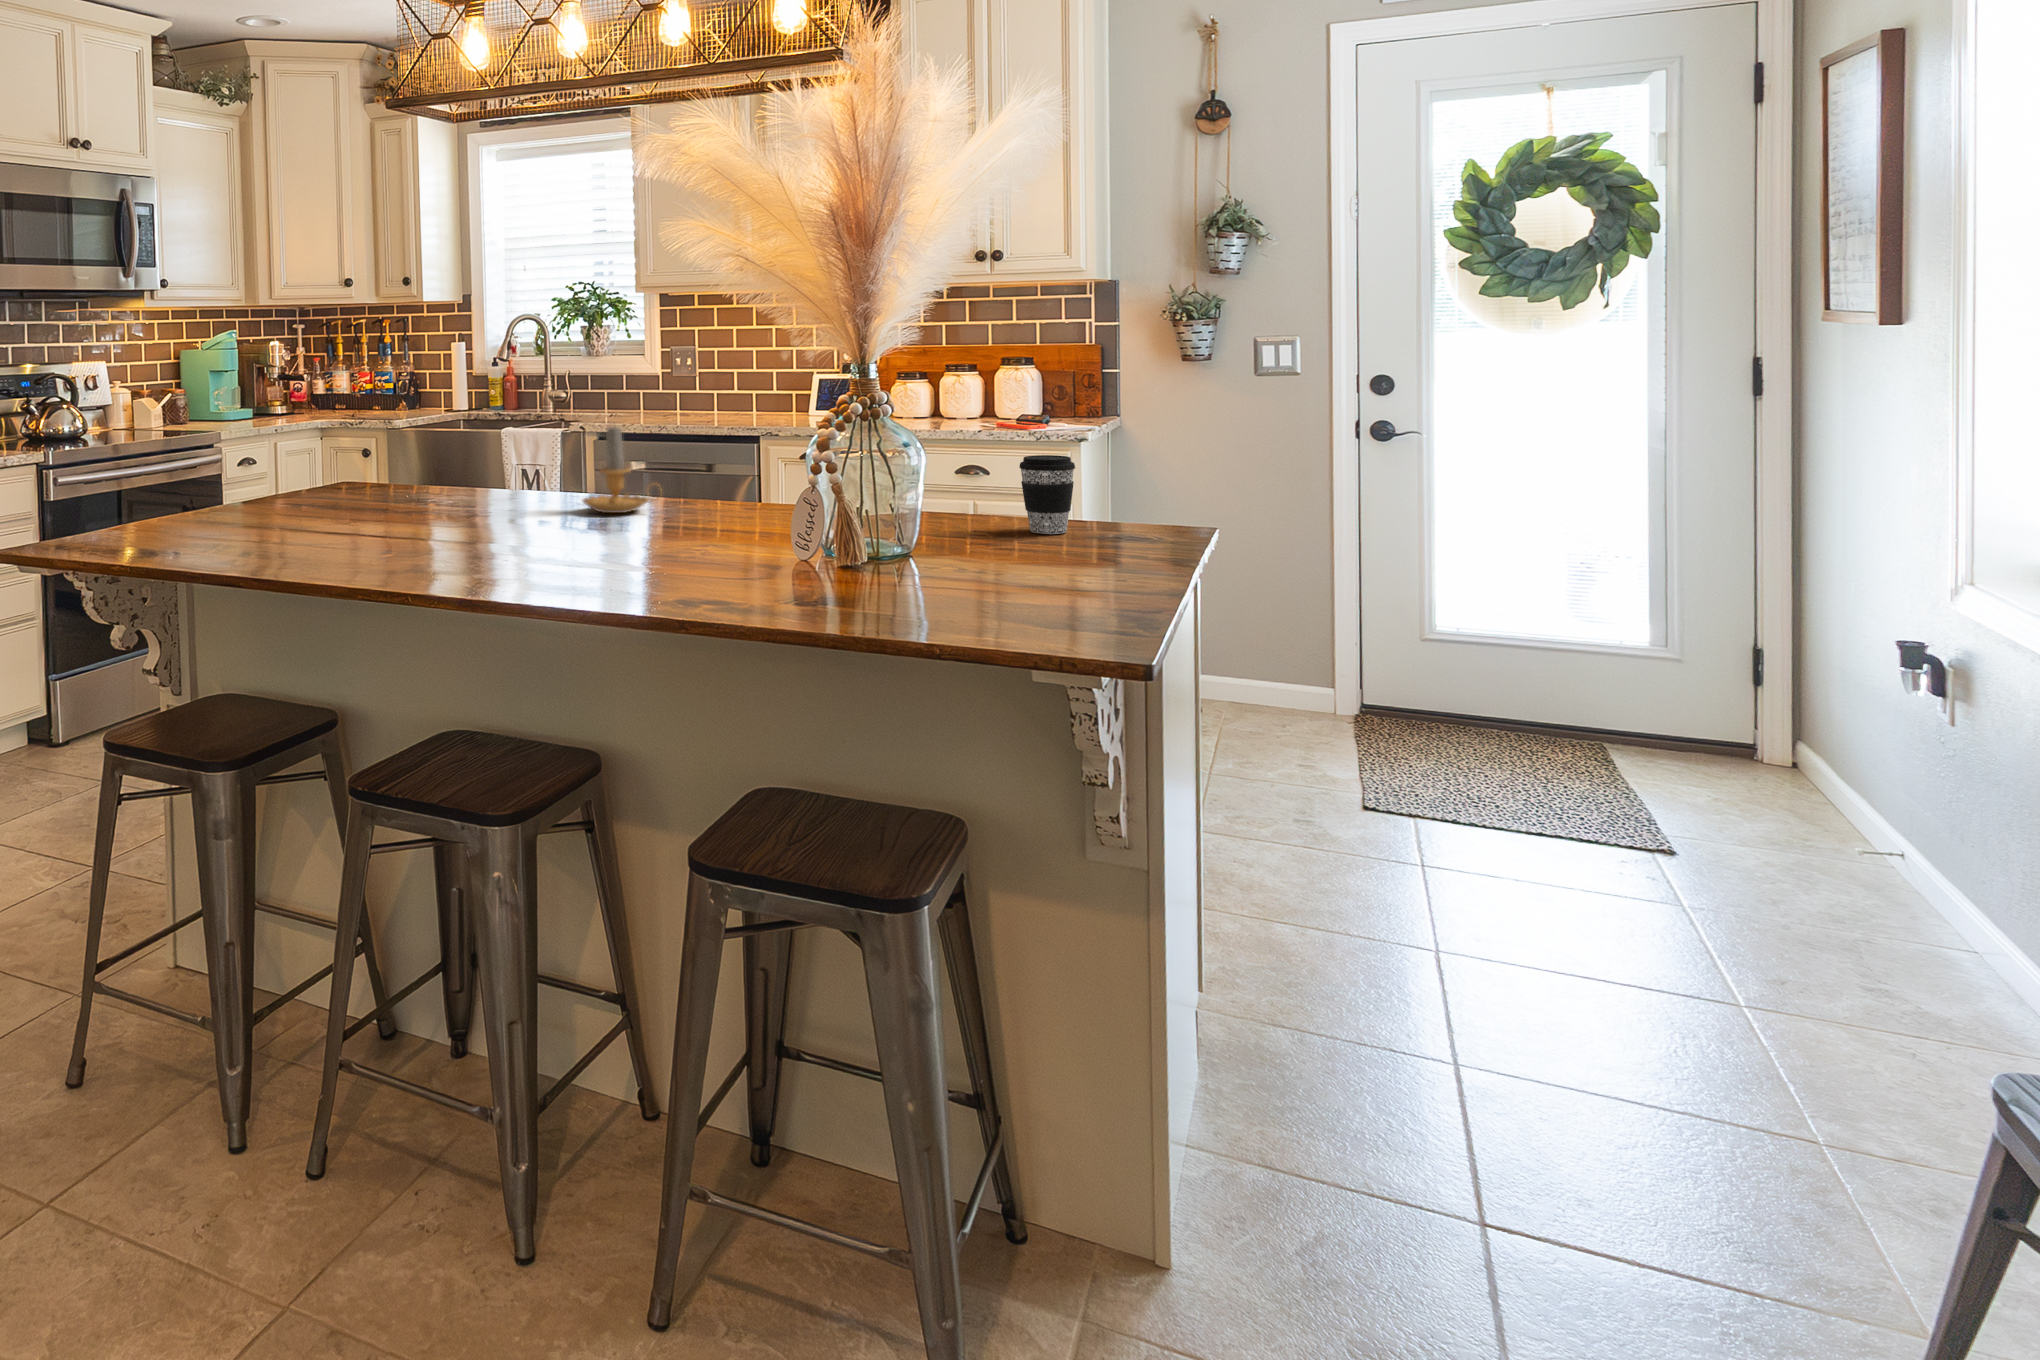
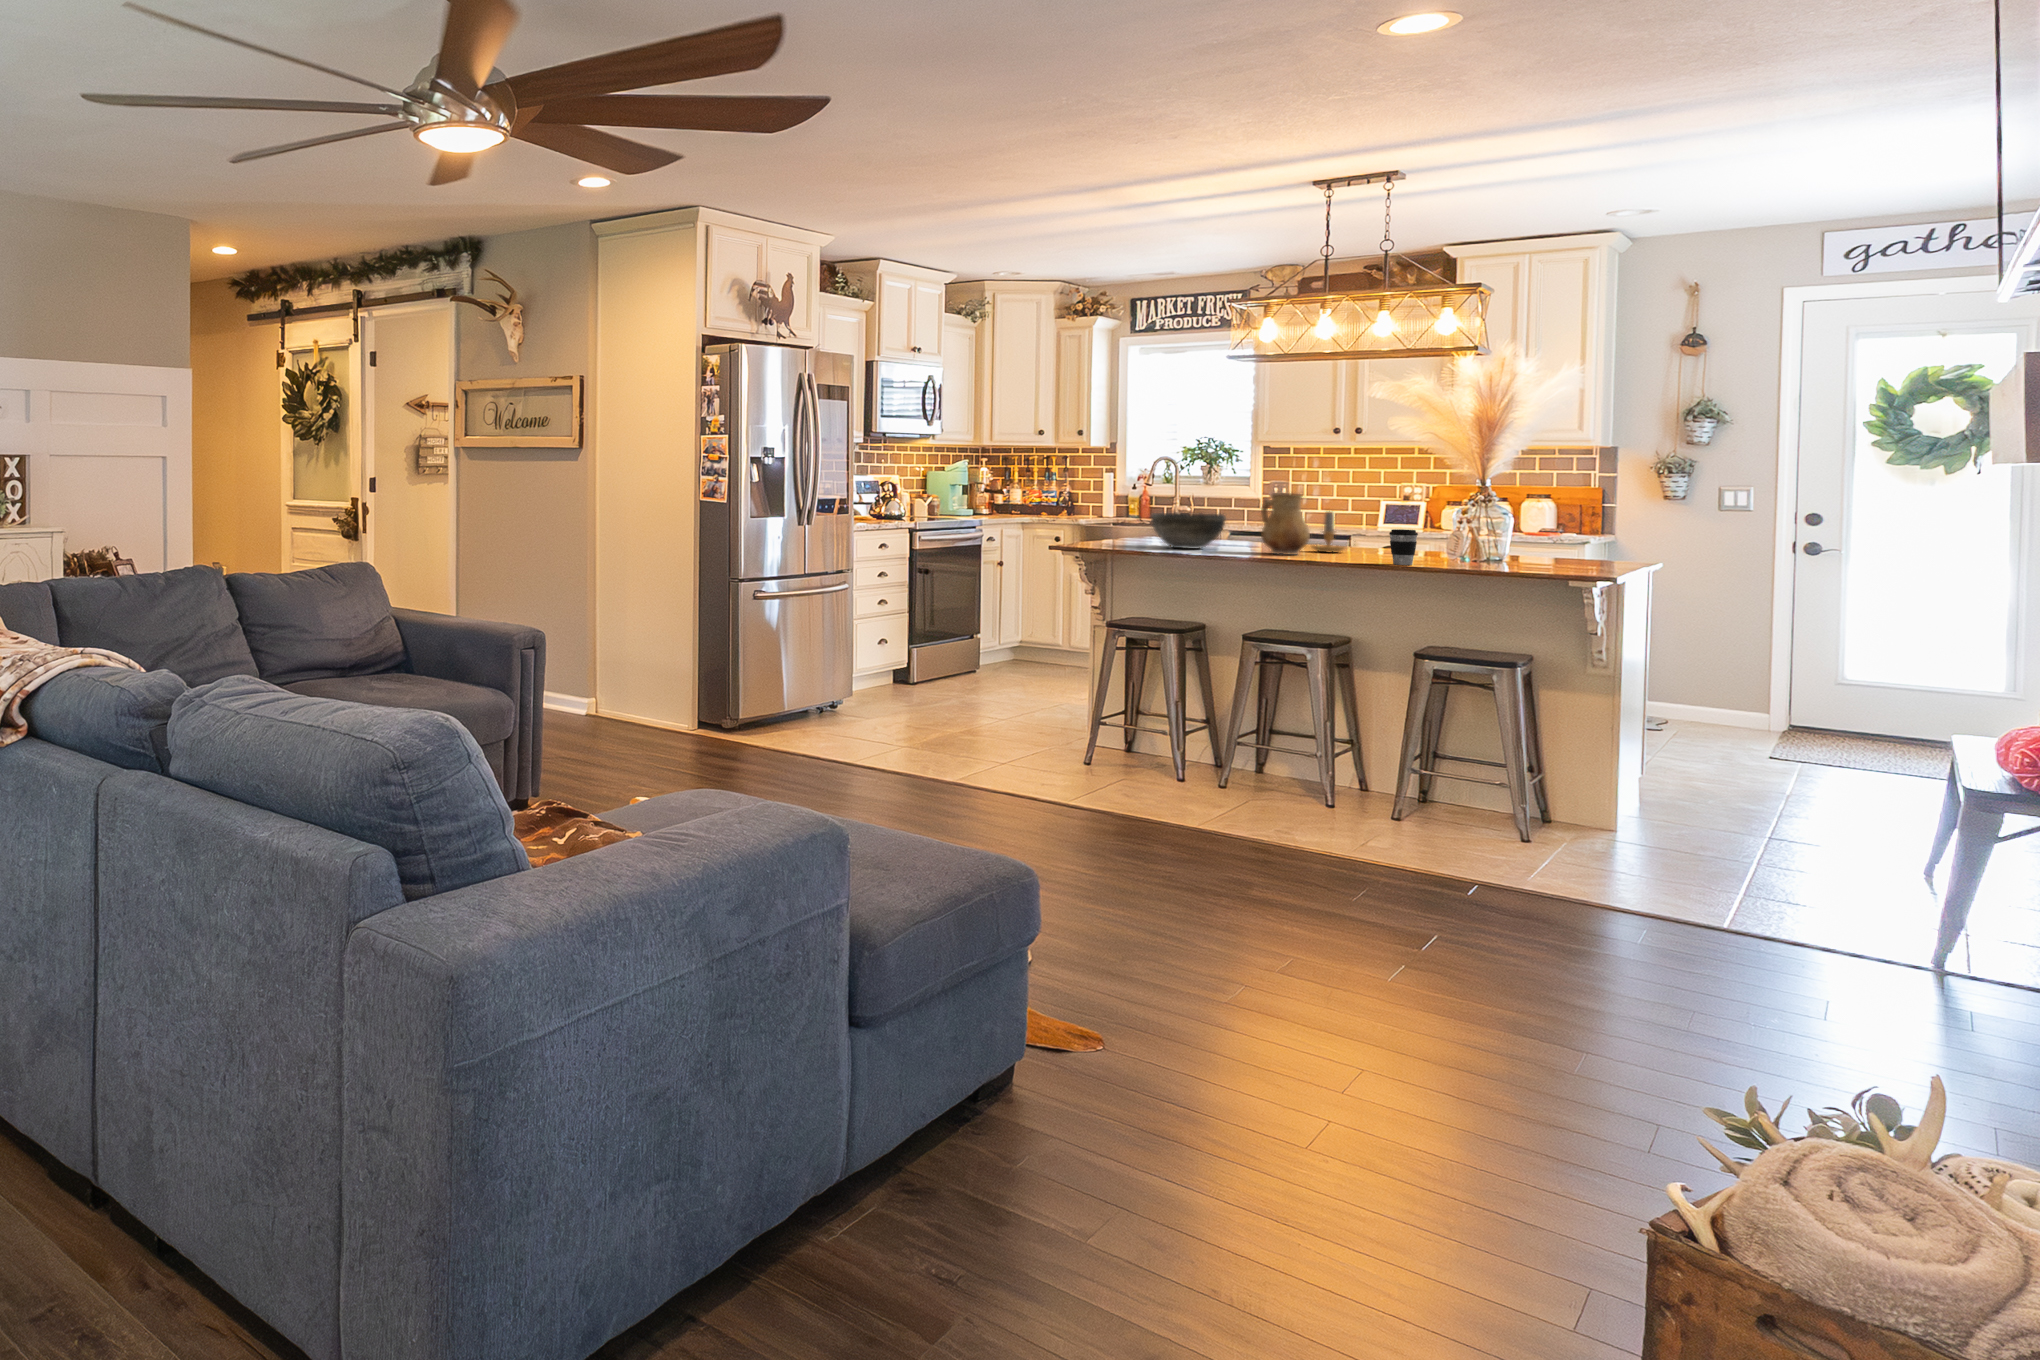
ceramic pitcher: none [466,395,559,532] -> present [1261,493,1310,555]
bowl: none [278,437,425,518] -> present [1151,512,1226,549]
coffee cup: present [1019,455,1075,534] -> present [1389,529,1418,565]

